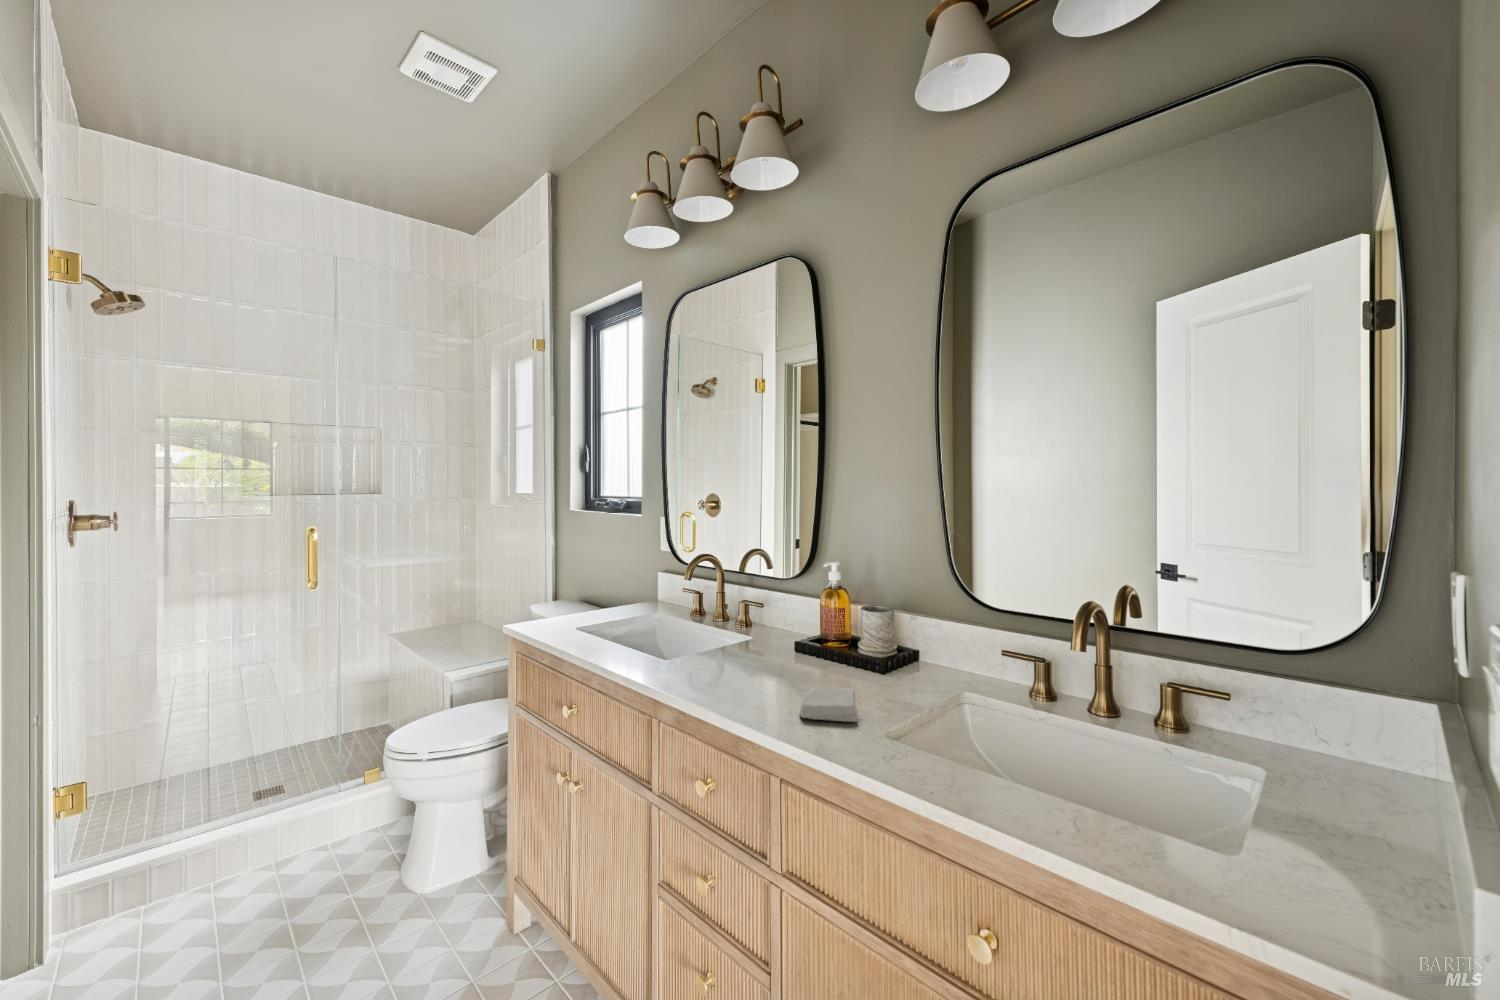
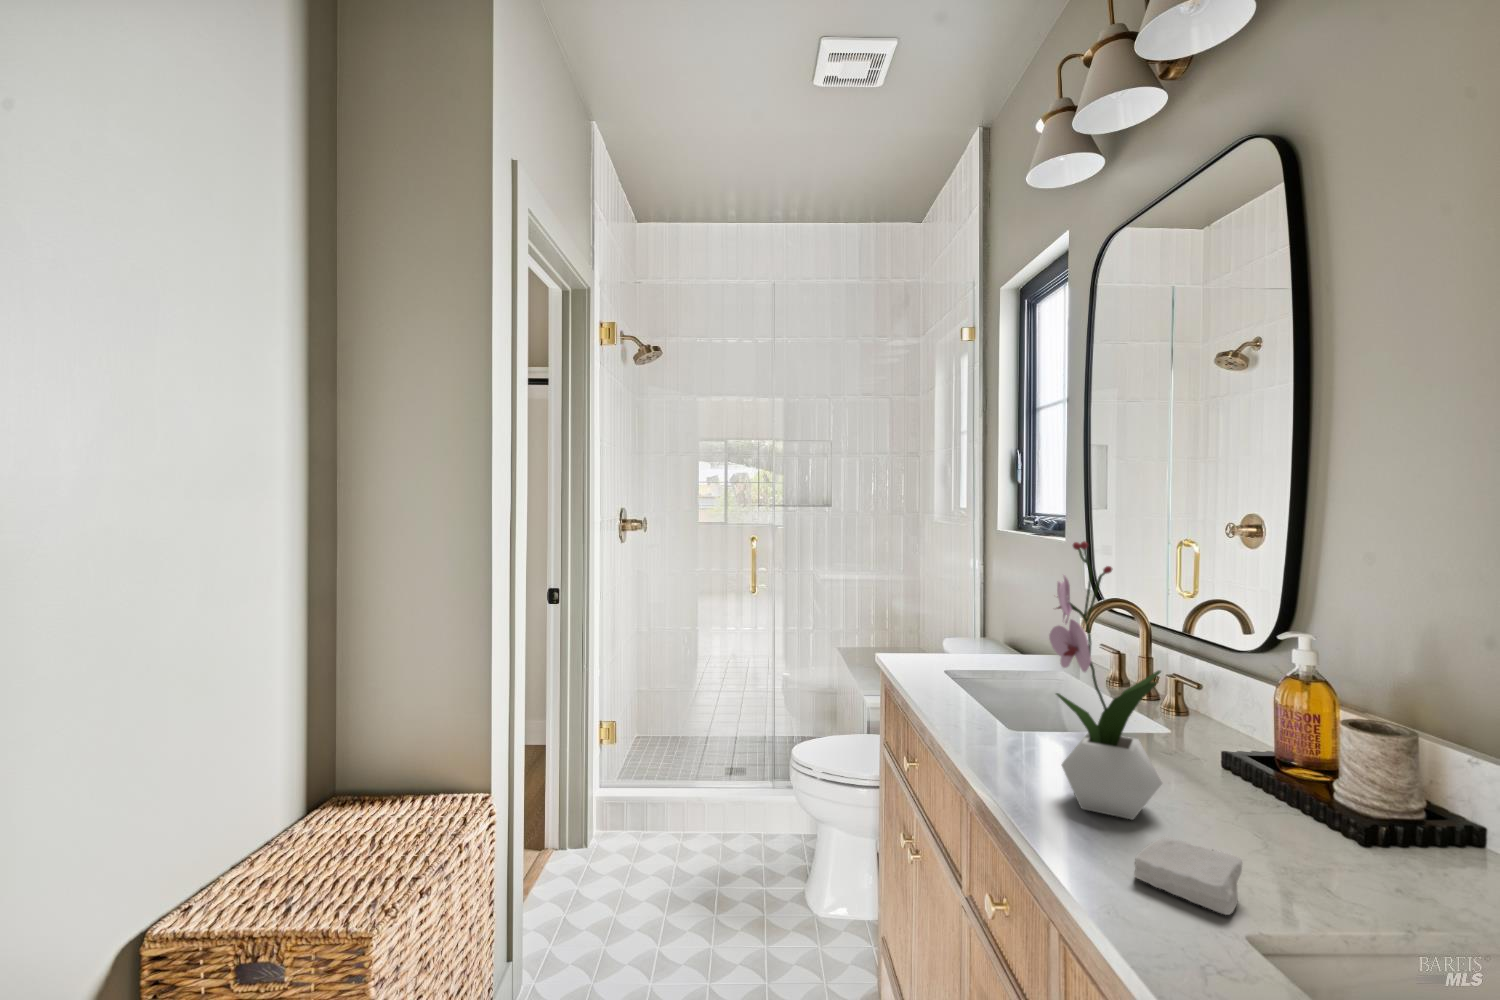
flower arrangement: none [714,506,791,691] -> present [1049,541,1162,820]

